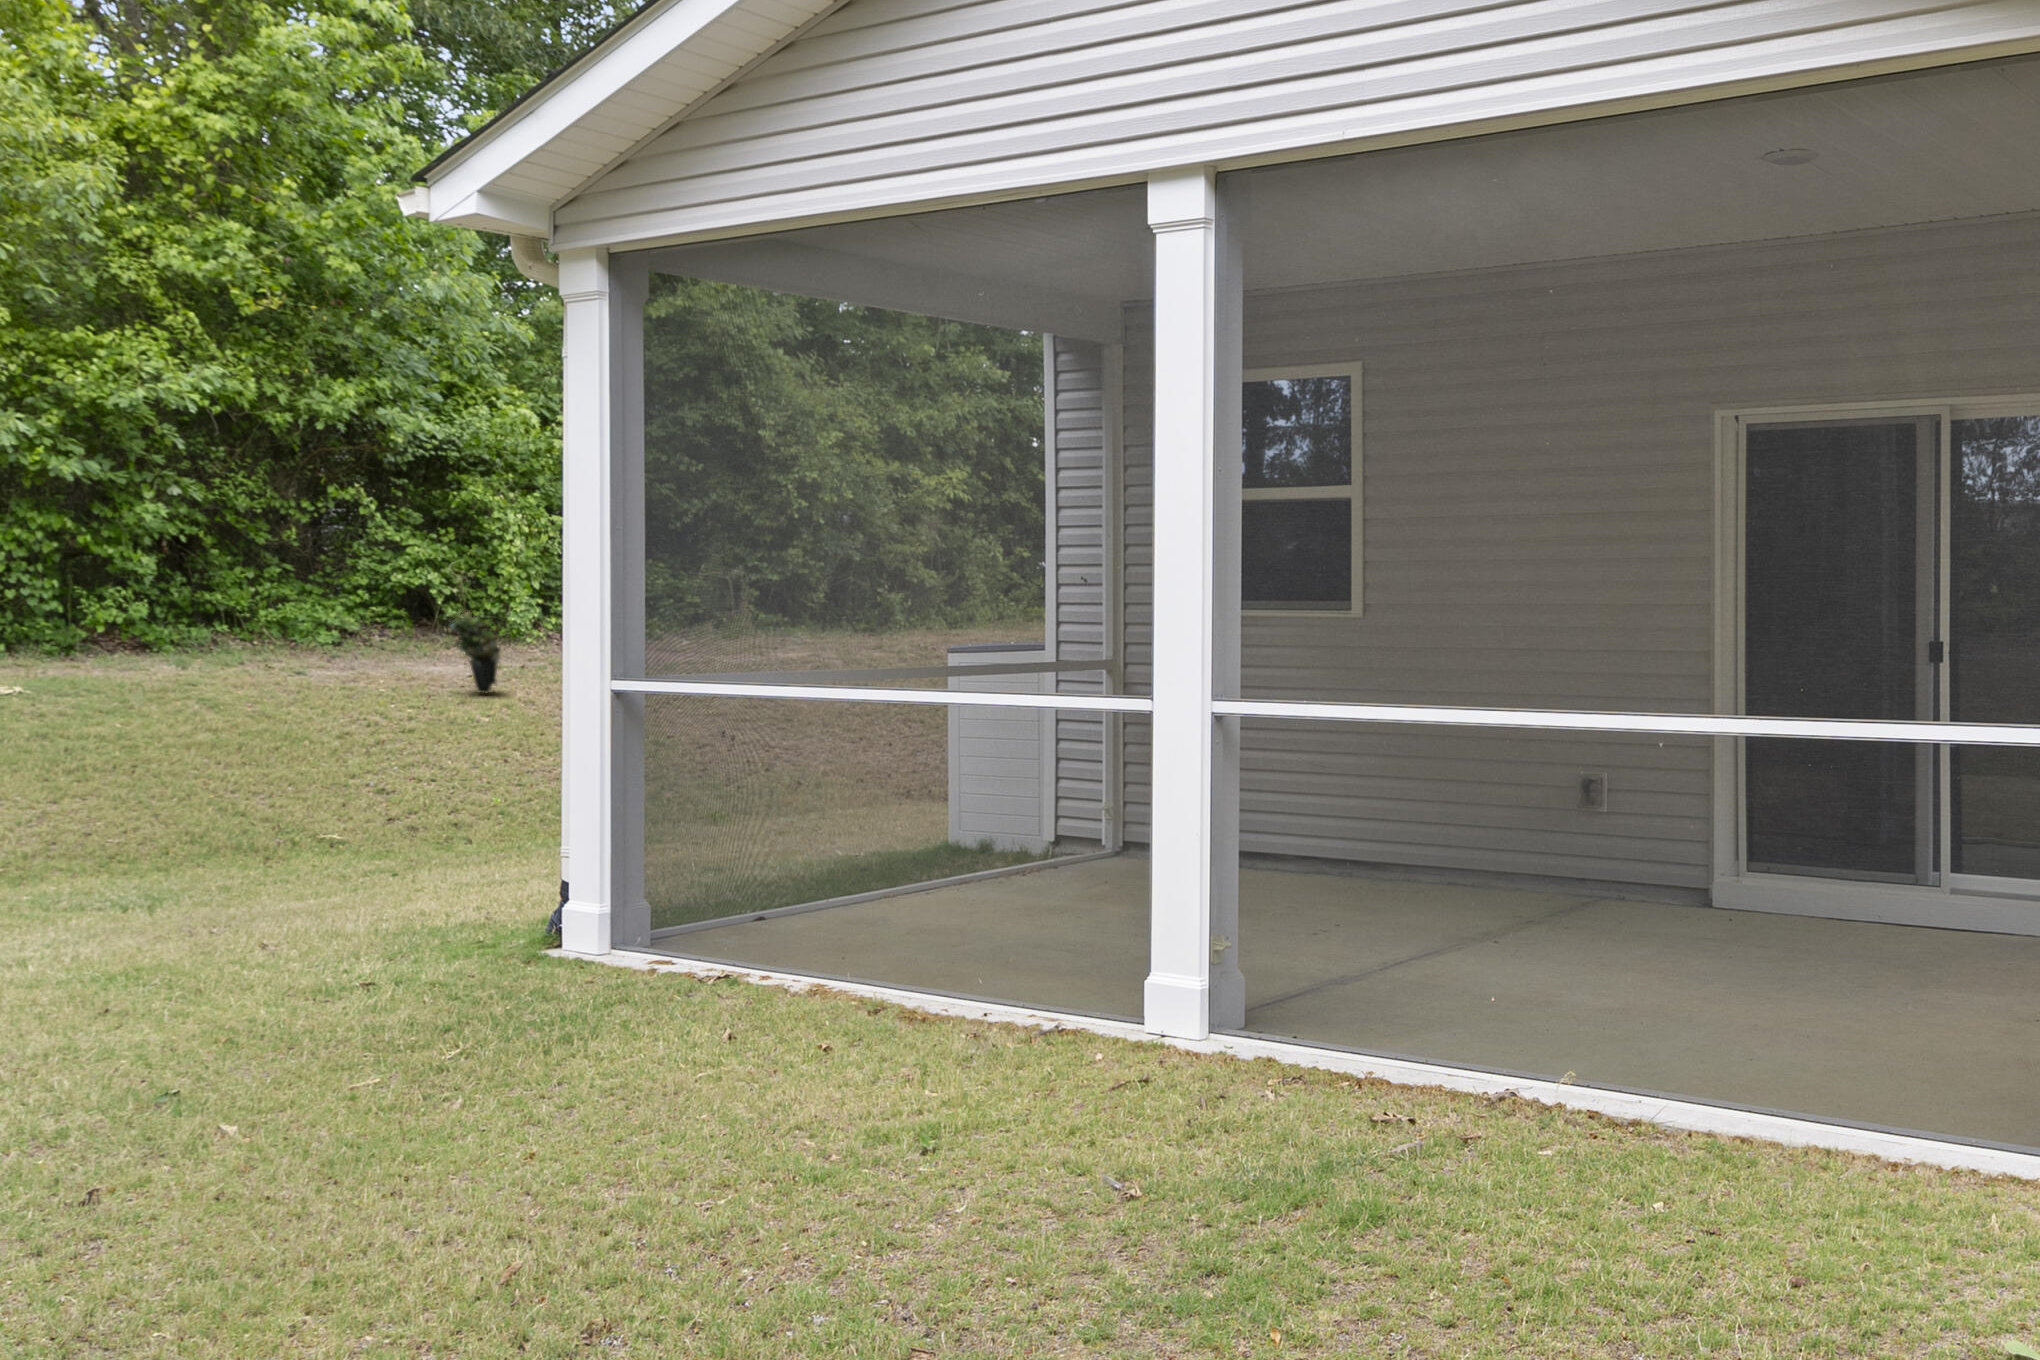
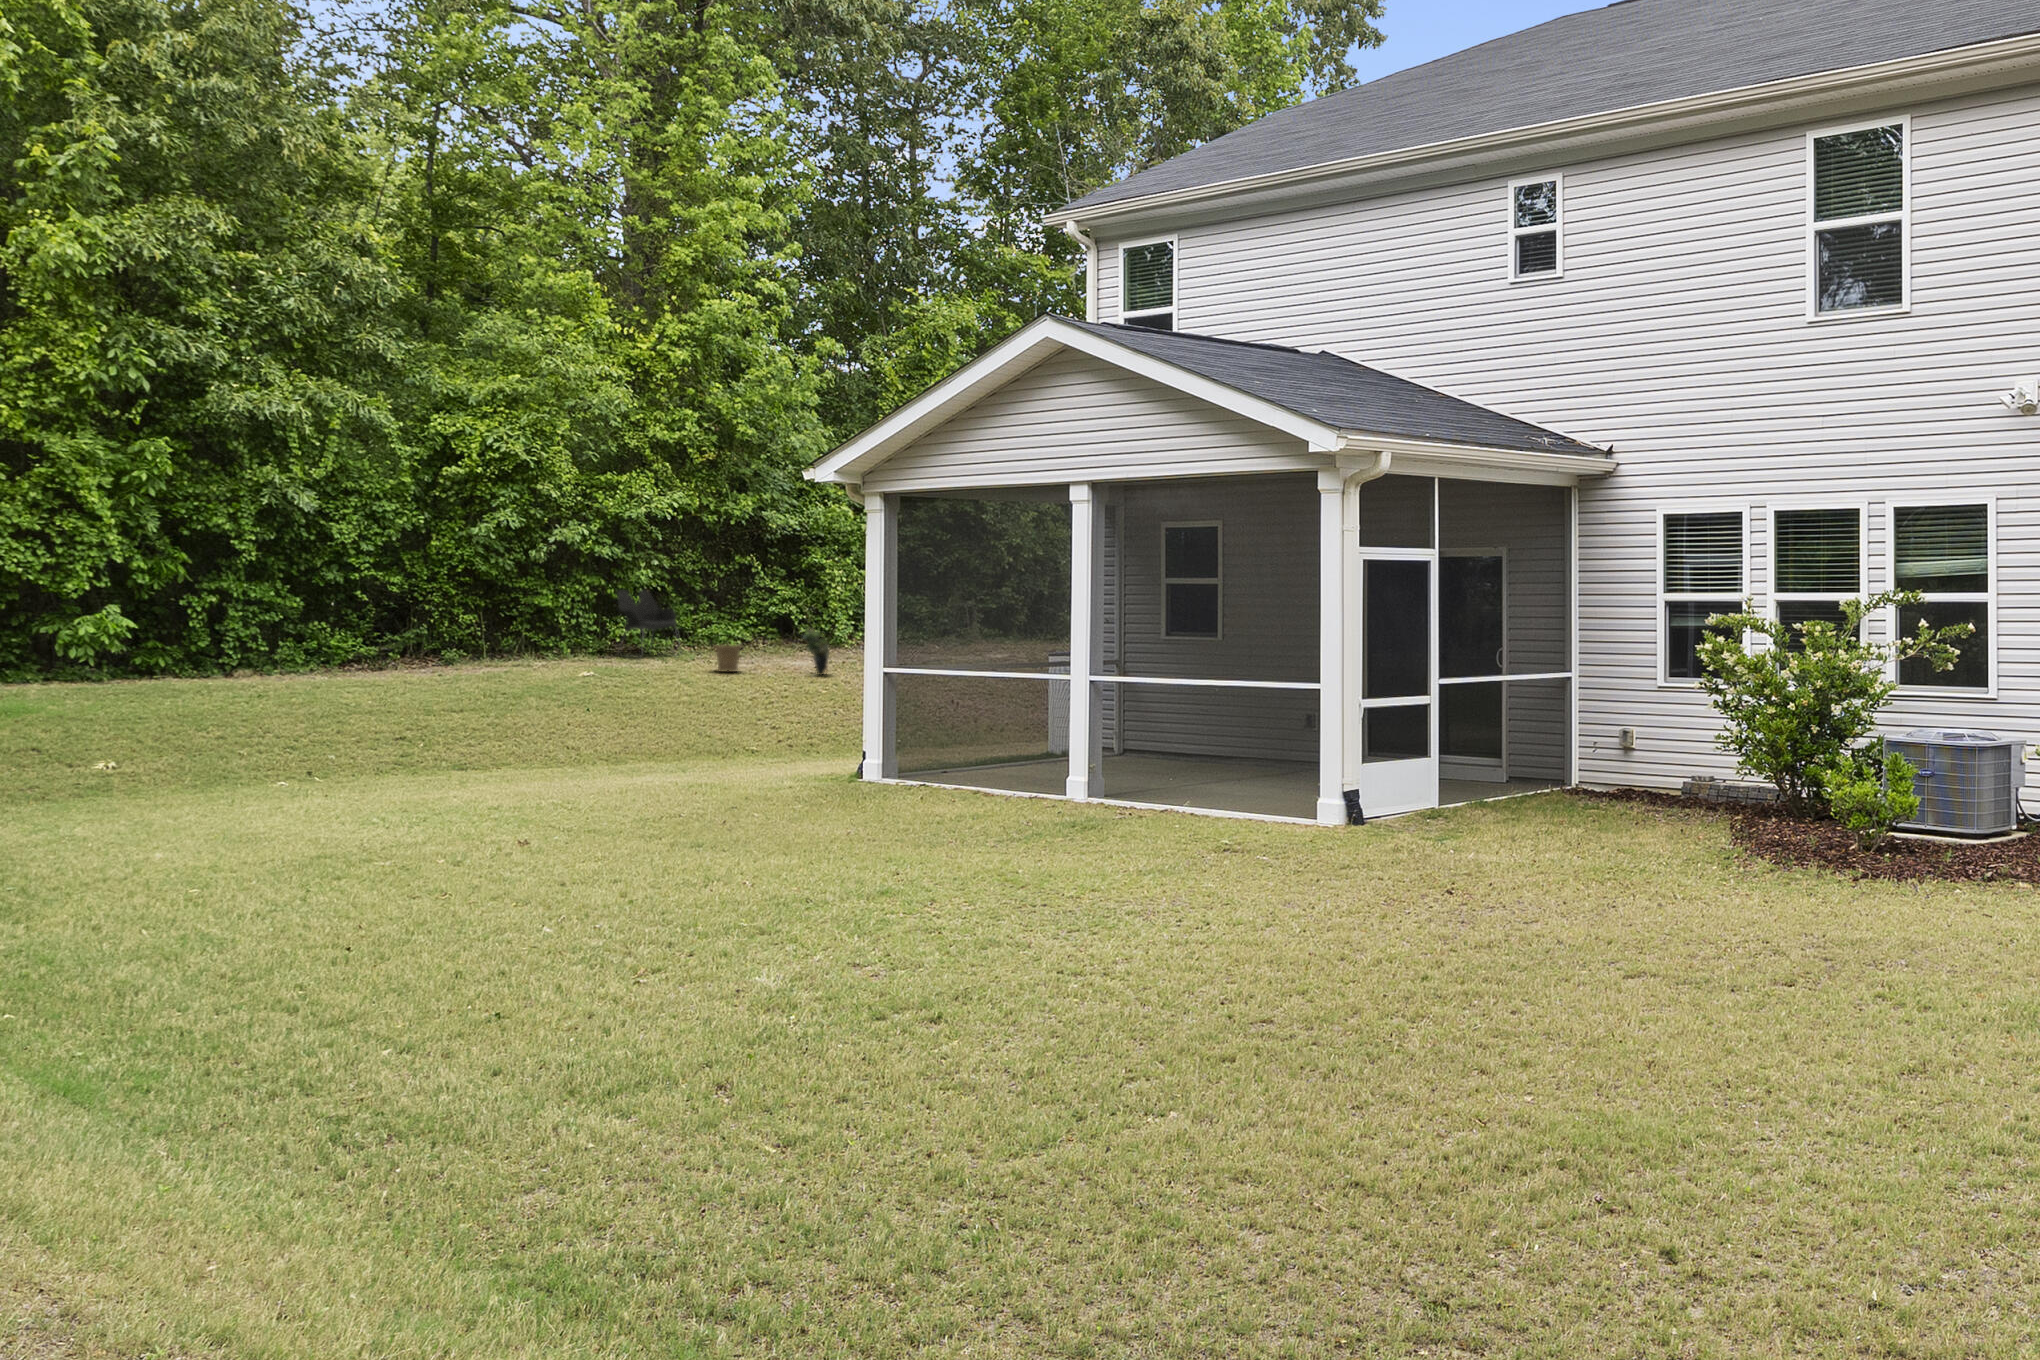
chair: none [96,538,224,659] -> present [617,590,680,657]
basket: none [277,638,338,688] -> present [714,645,742,672]

